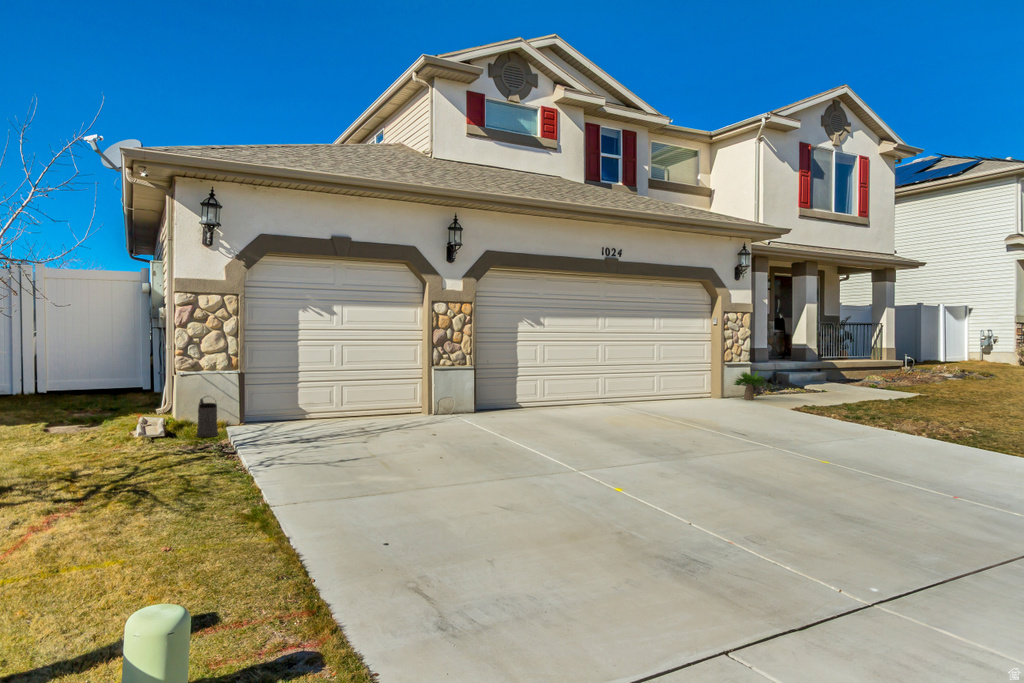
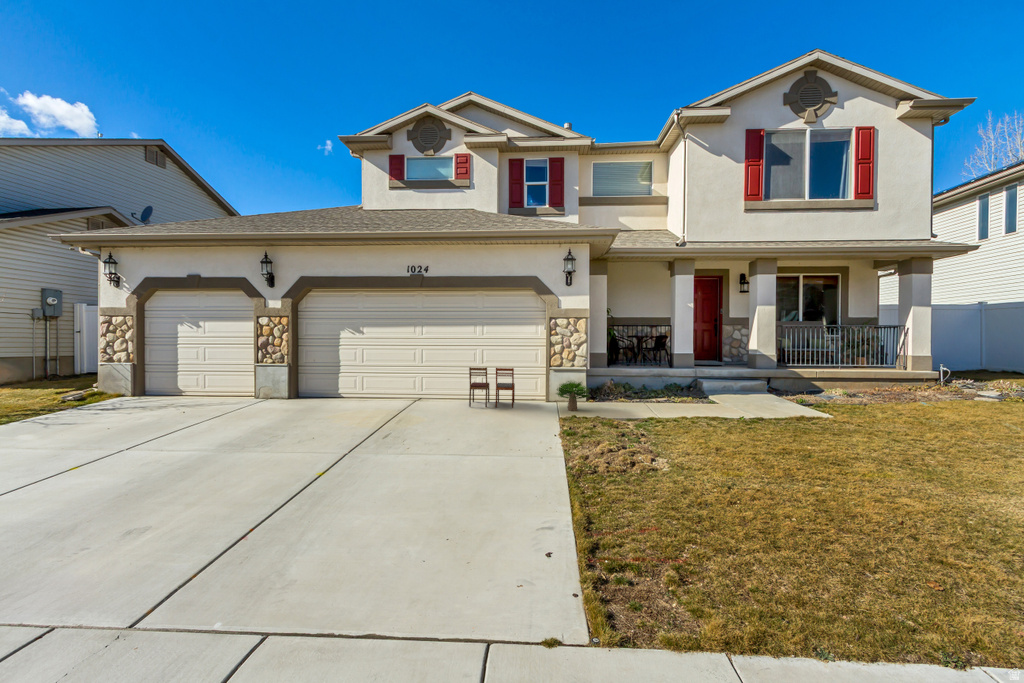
chair: none [653,360,705,403] -> present [469,367,515,408]
watering can: present [196,397,219,437] -> none [80,379,111,405]

